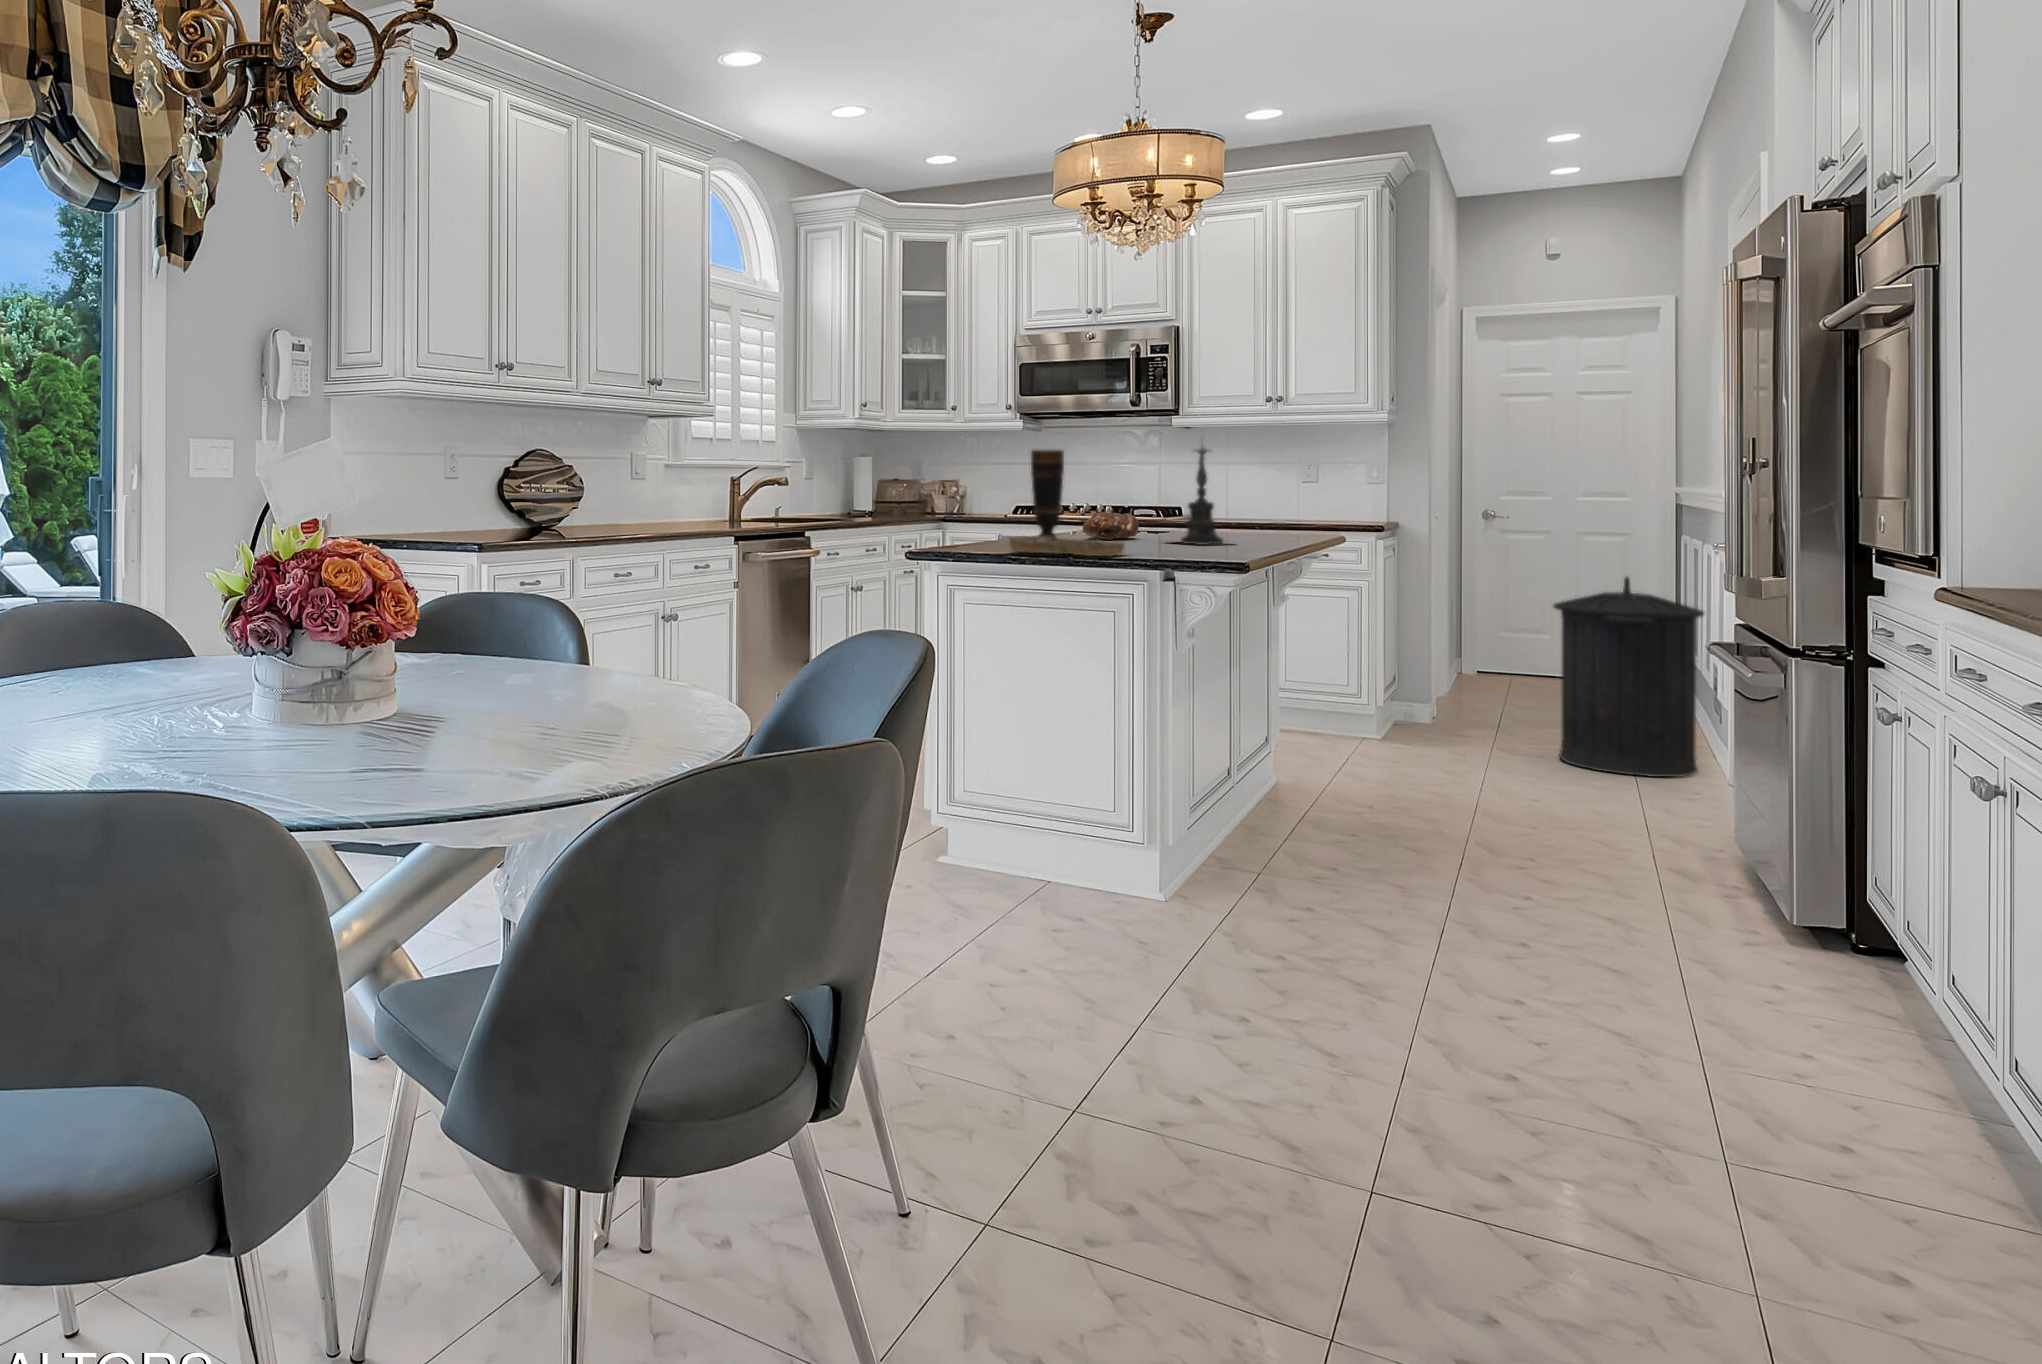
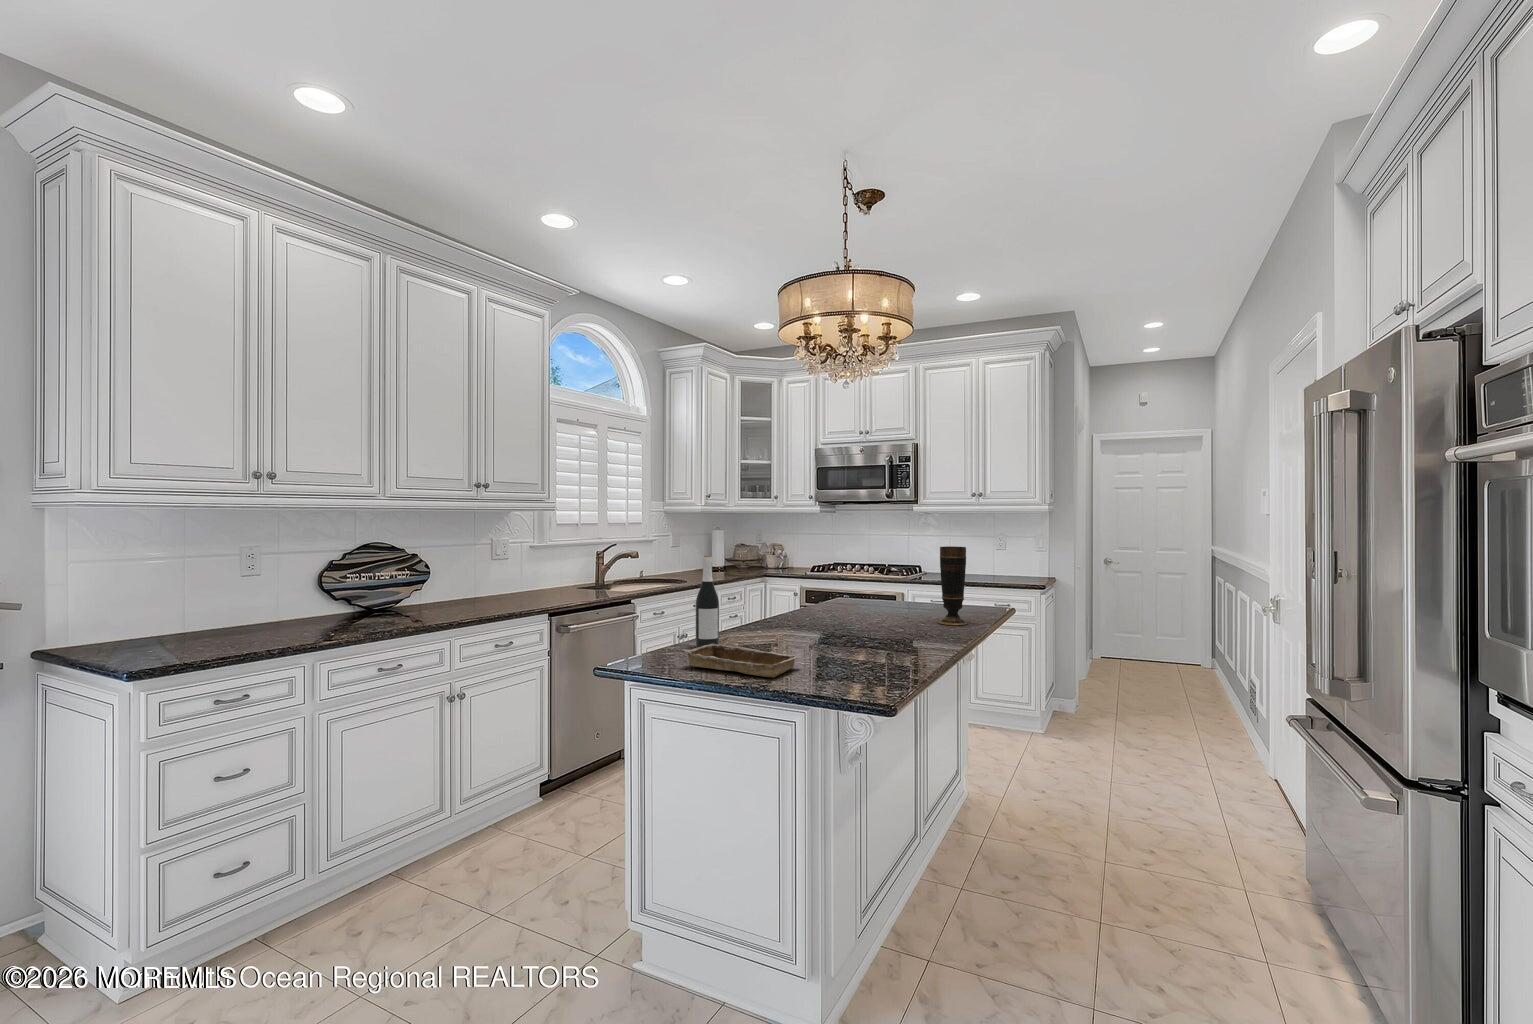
candle holder: present [1170,446,1223,545] -> none [860,536,925,637]
wine bottle: none [989,449,1015,548] -> present [696,556,719,647]
vase: present [1031,450,1064,538] -> present [938,546,968,625]
bread loaf: present [1083,512,1139,540] -> none [804,598,852,624]
trash can: present [1553,577,1704,777] -> none [1155,623,1255,769]

